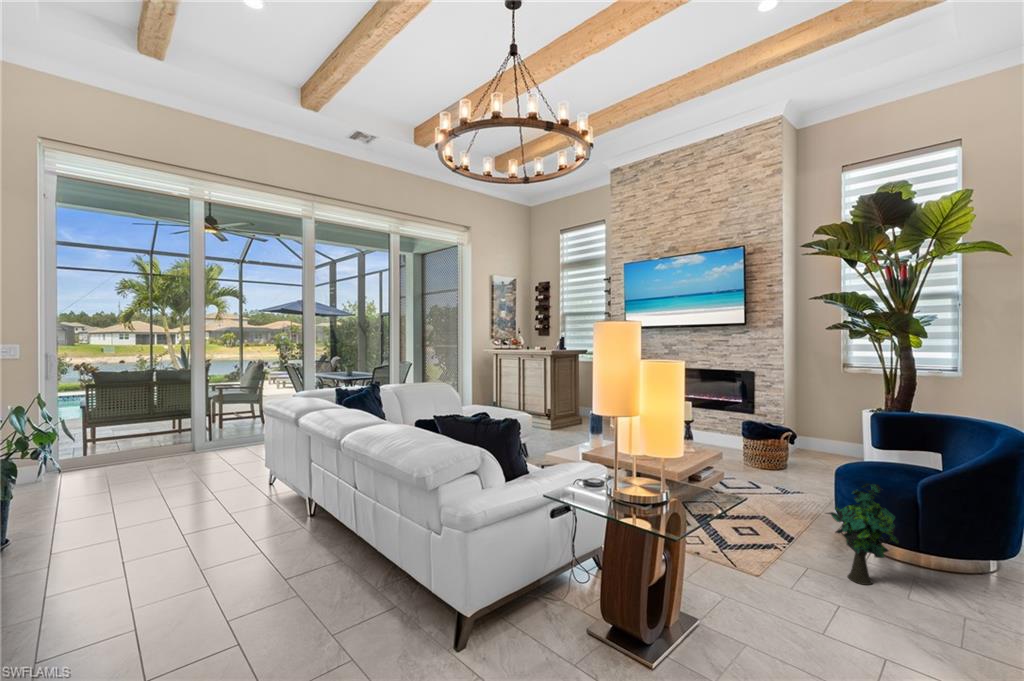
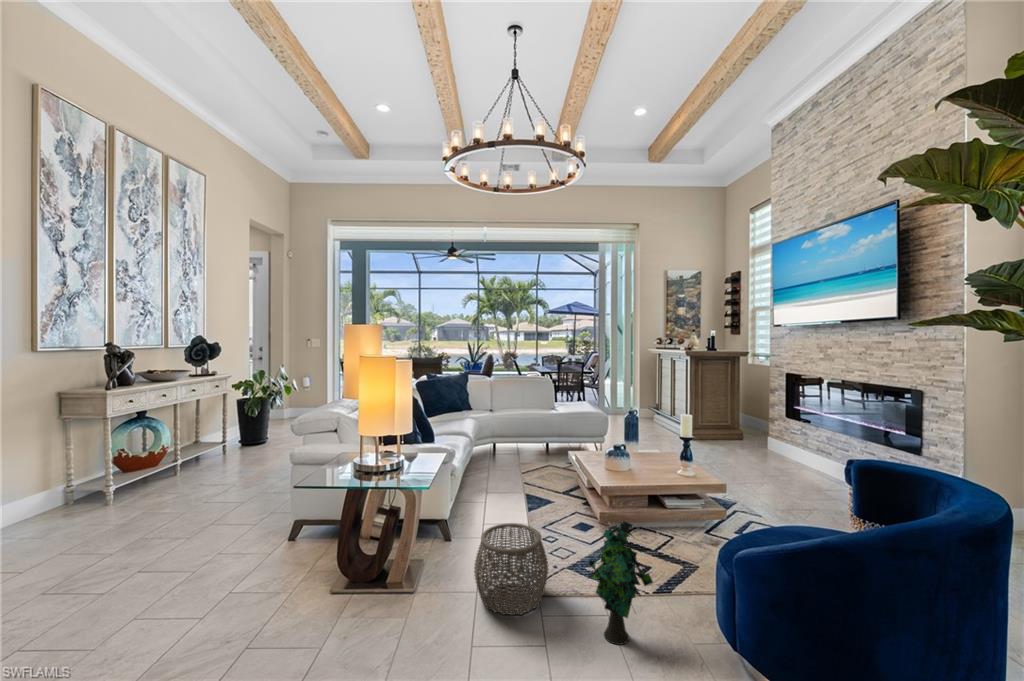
woven basket: none [735,520,820,609] -> present [474,523,548,615]

